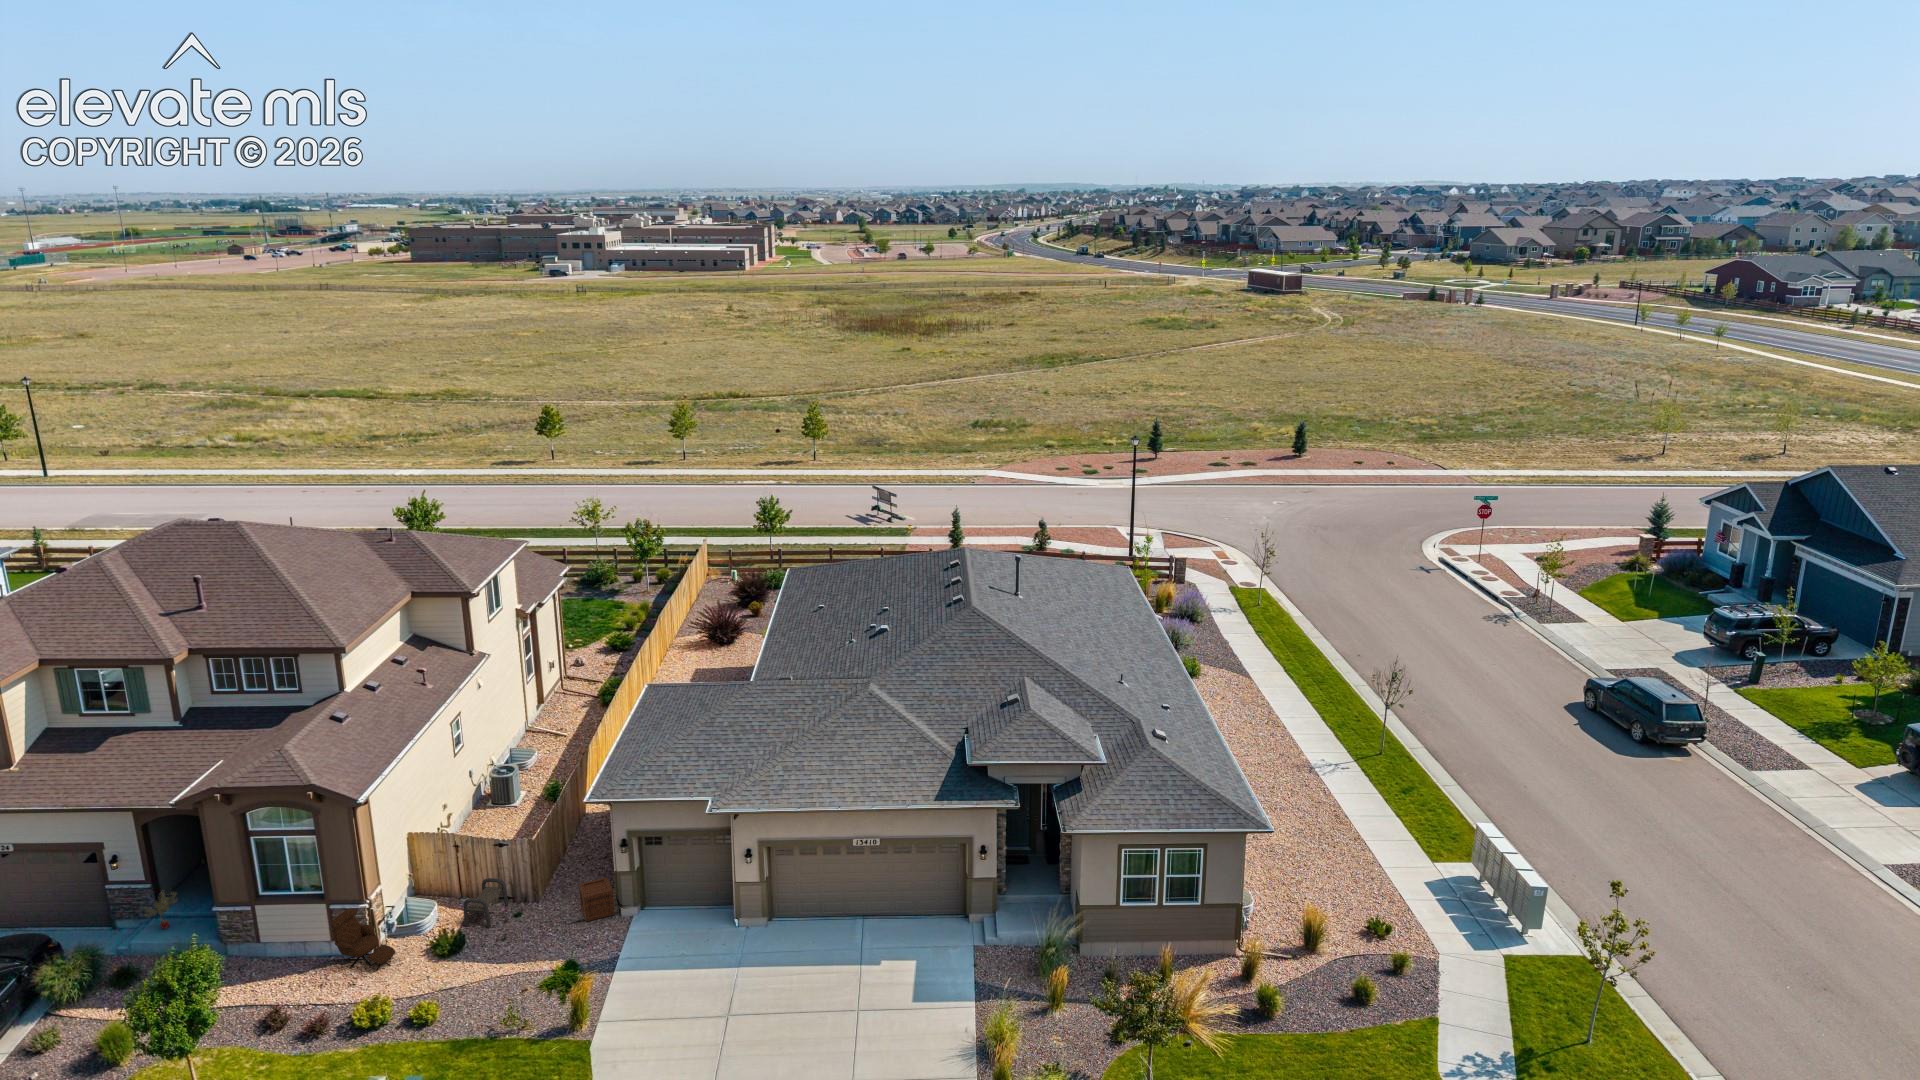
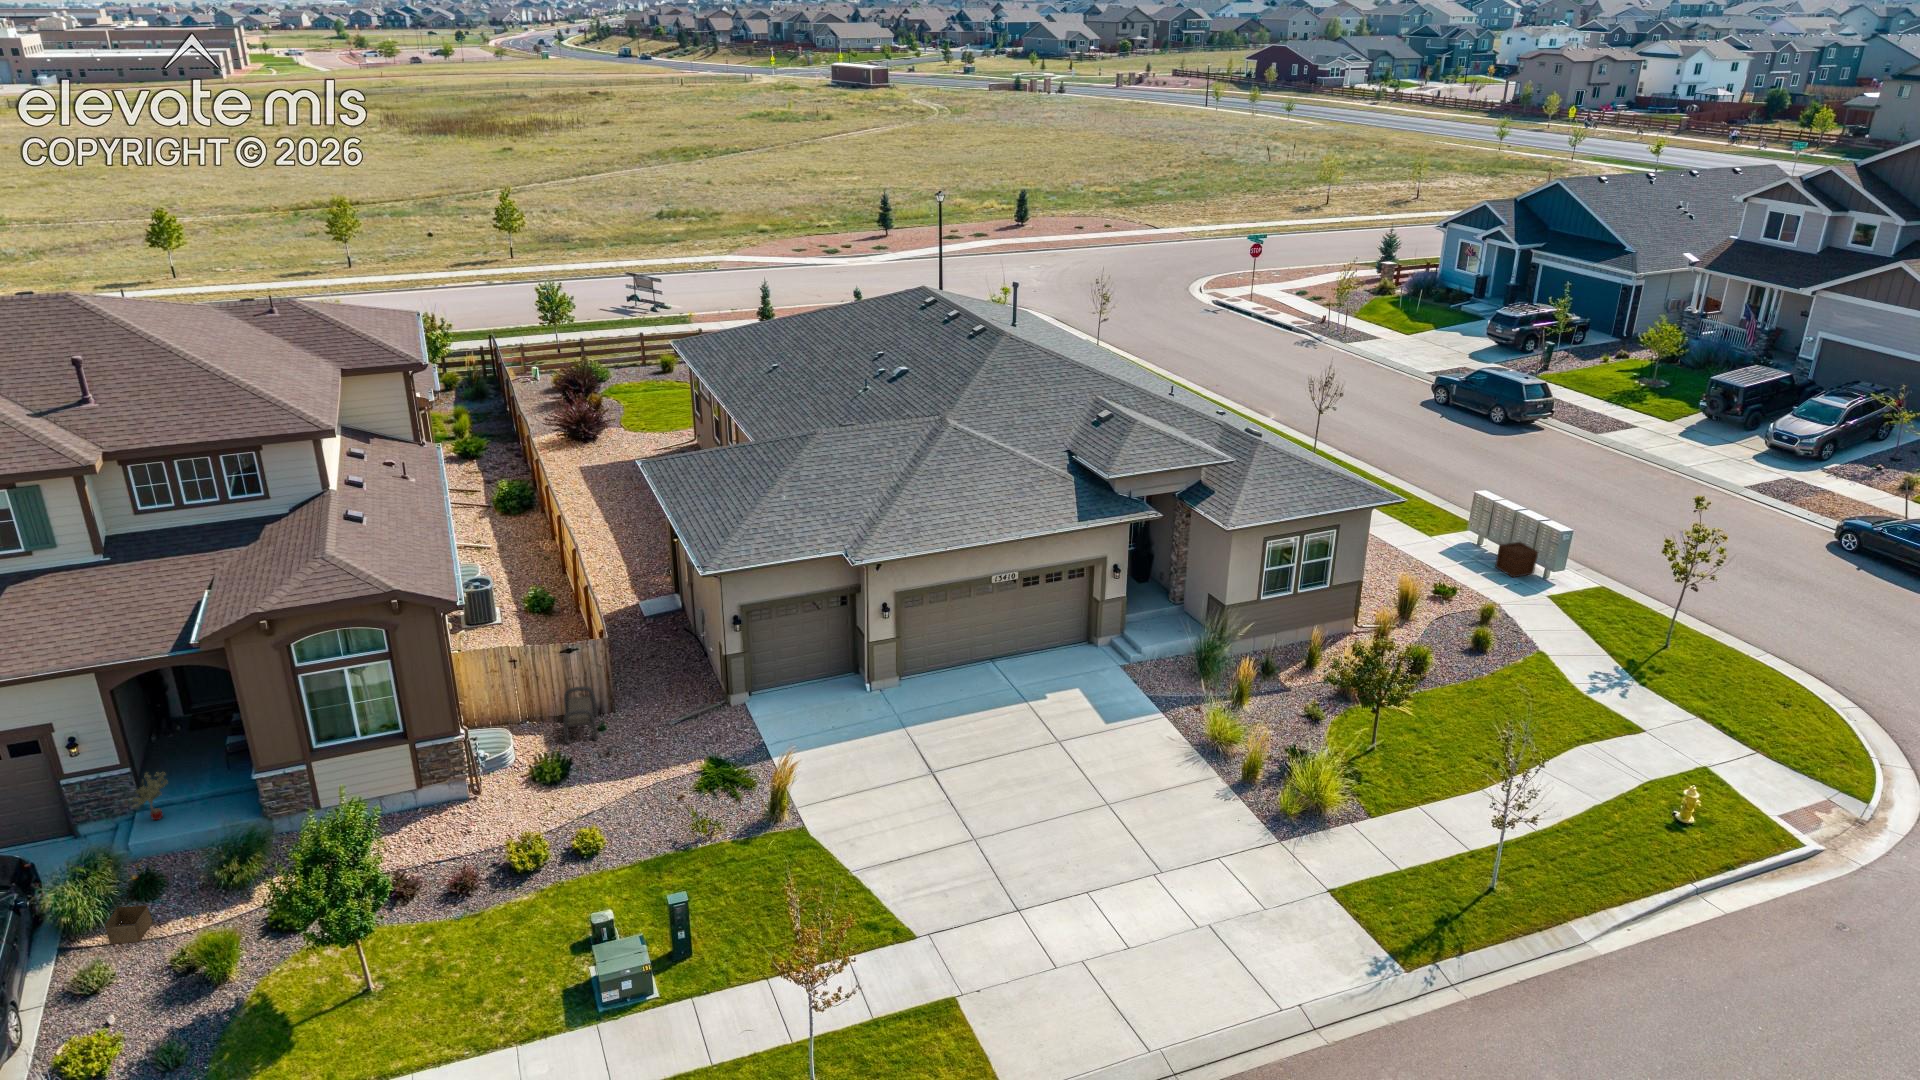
wooden crate: present [579,877,615,921] -> present [1495,542,1538,577]
lounge chair: present [332,909,395,970] -> none [432,743,513,812]
storage bin: none [60,992,98,1022] -> present [105,905,152,944]

